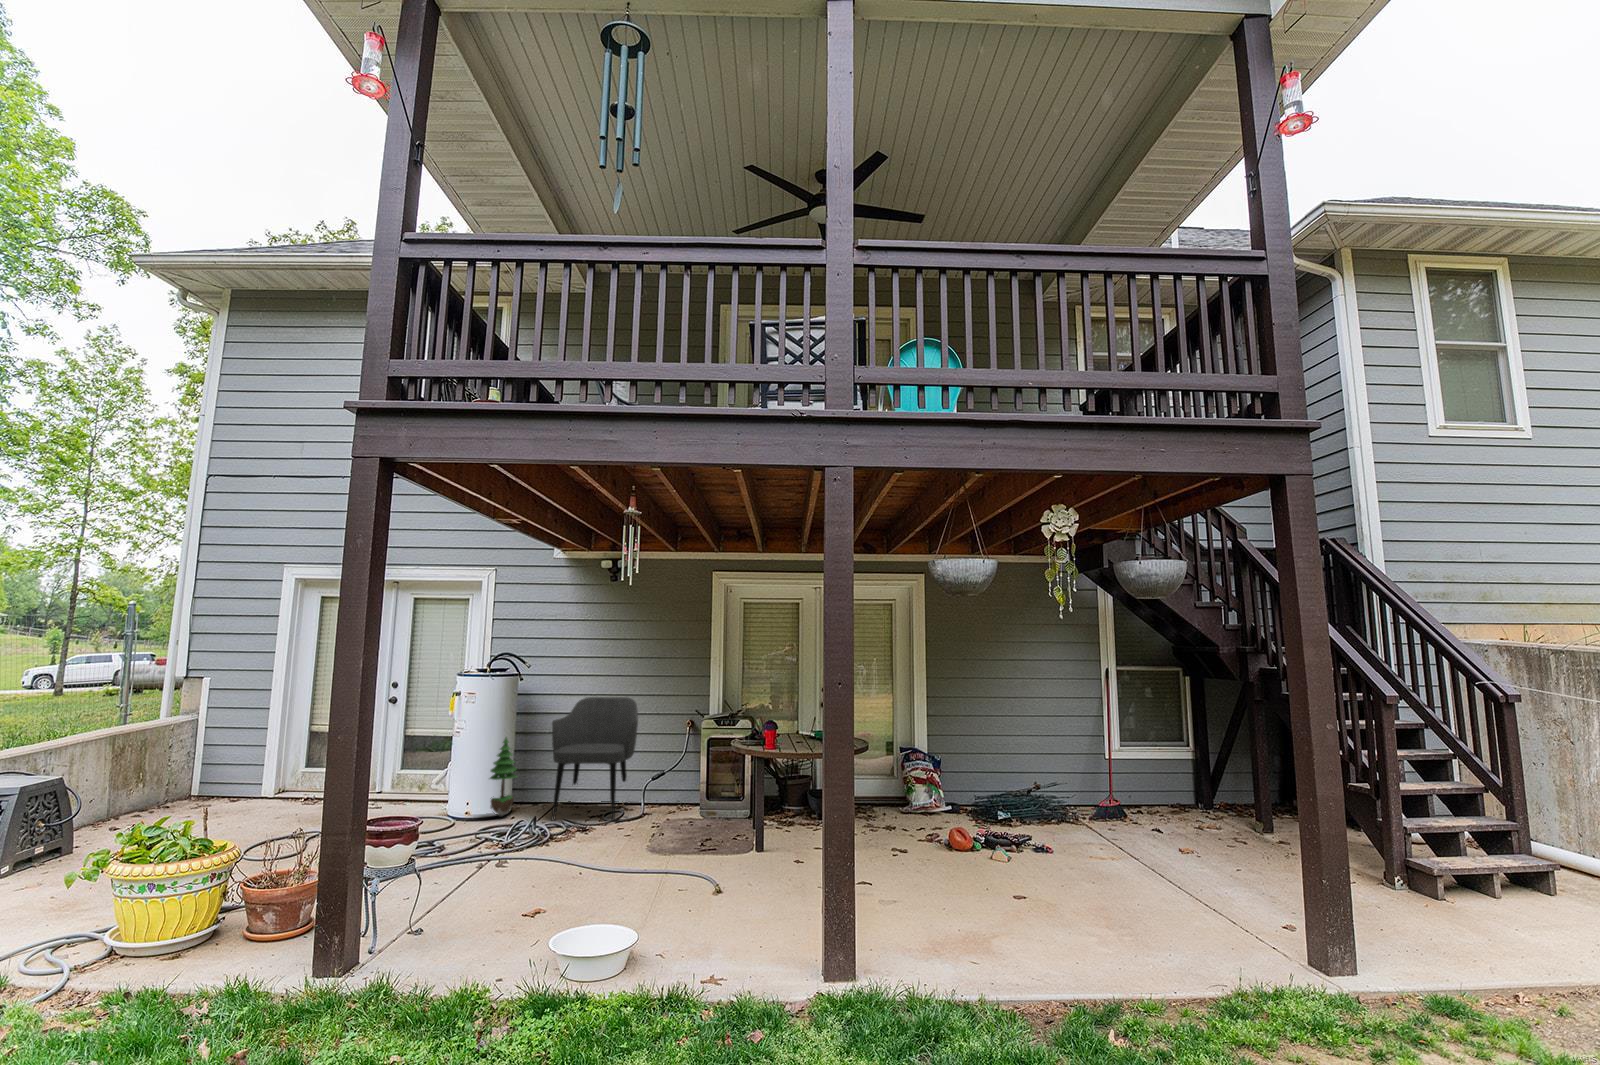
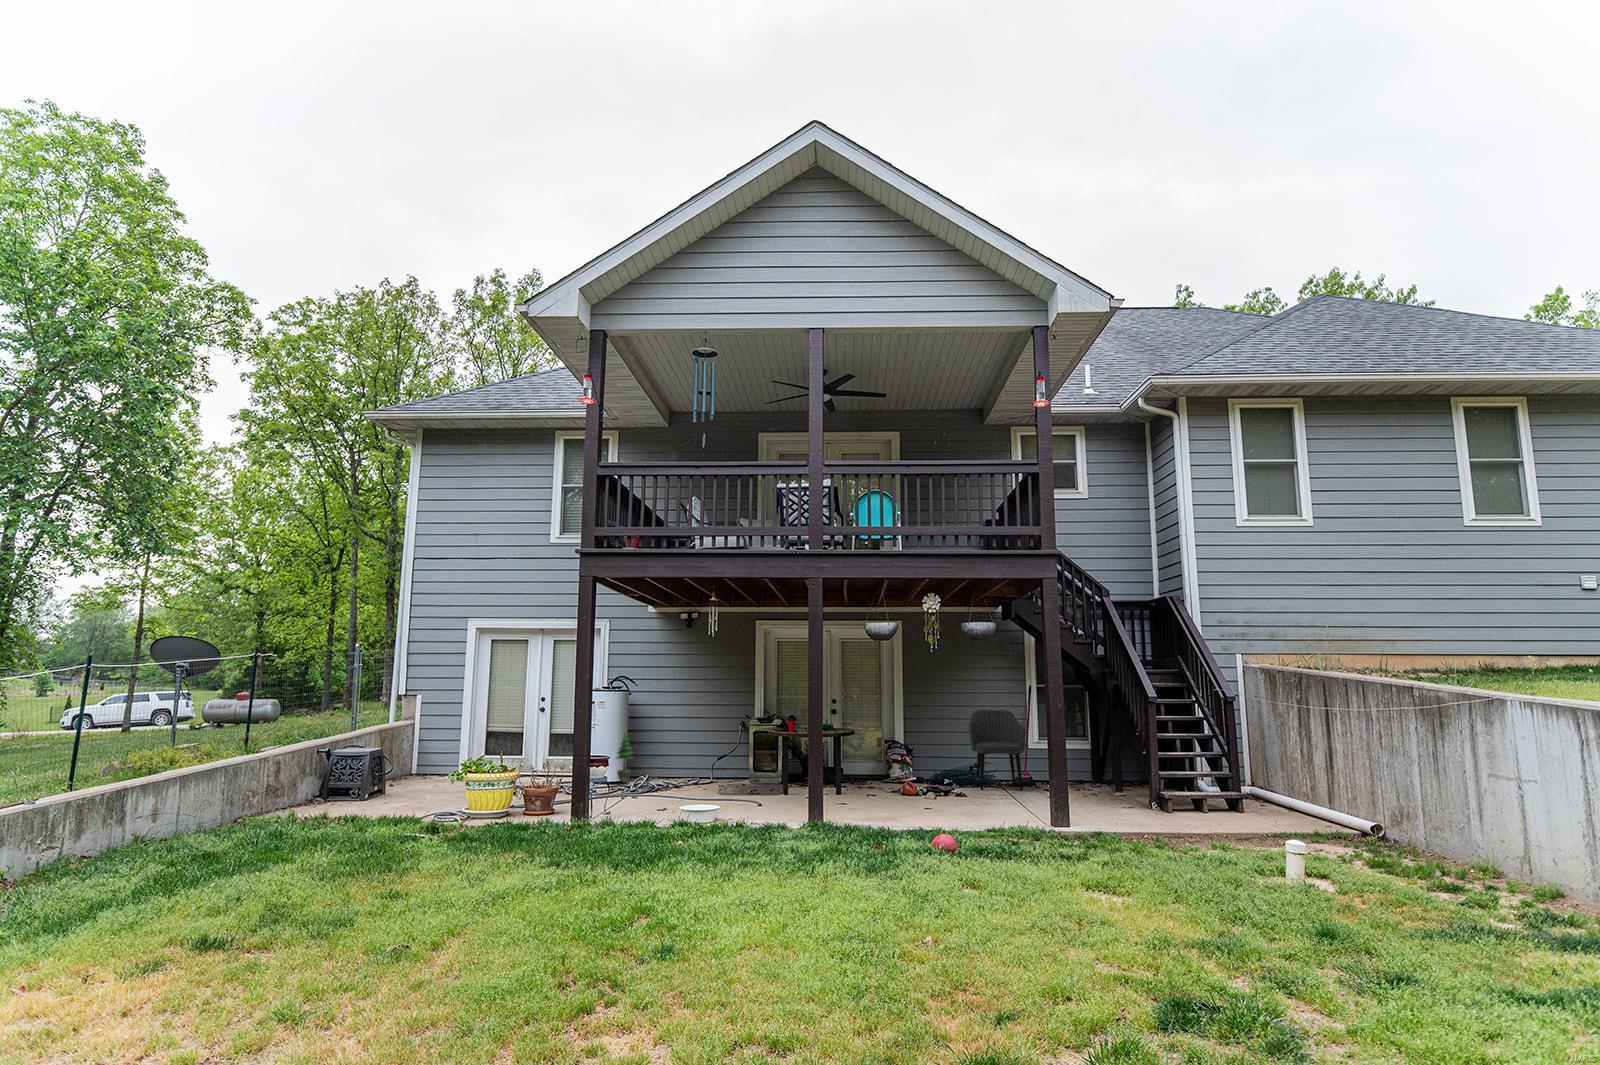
armchair: present [552,697,638,821] -> present [968,710,1025,791]

